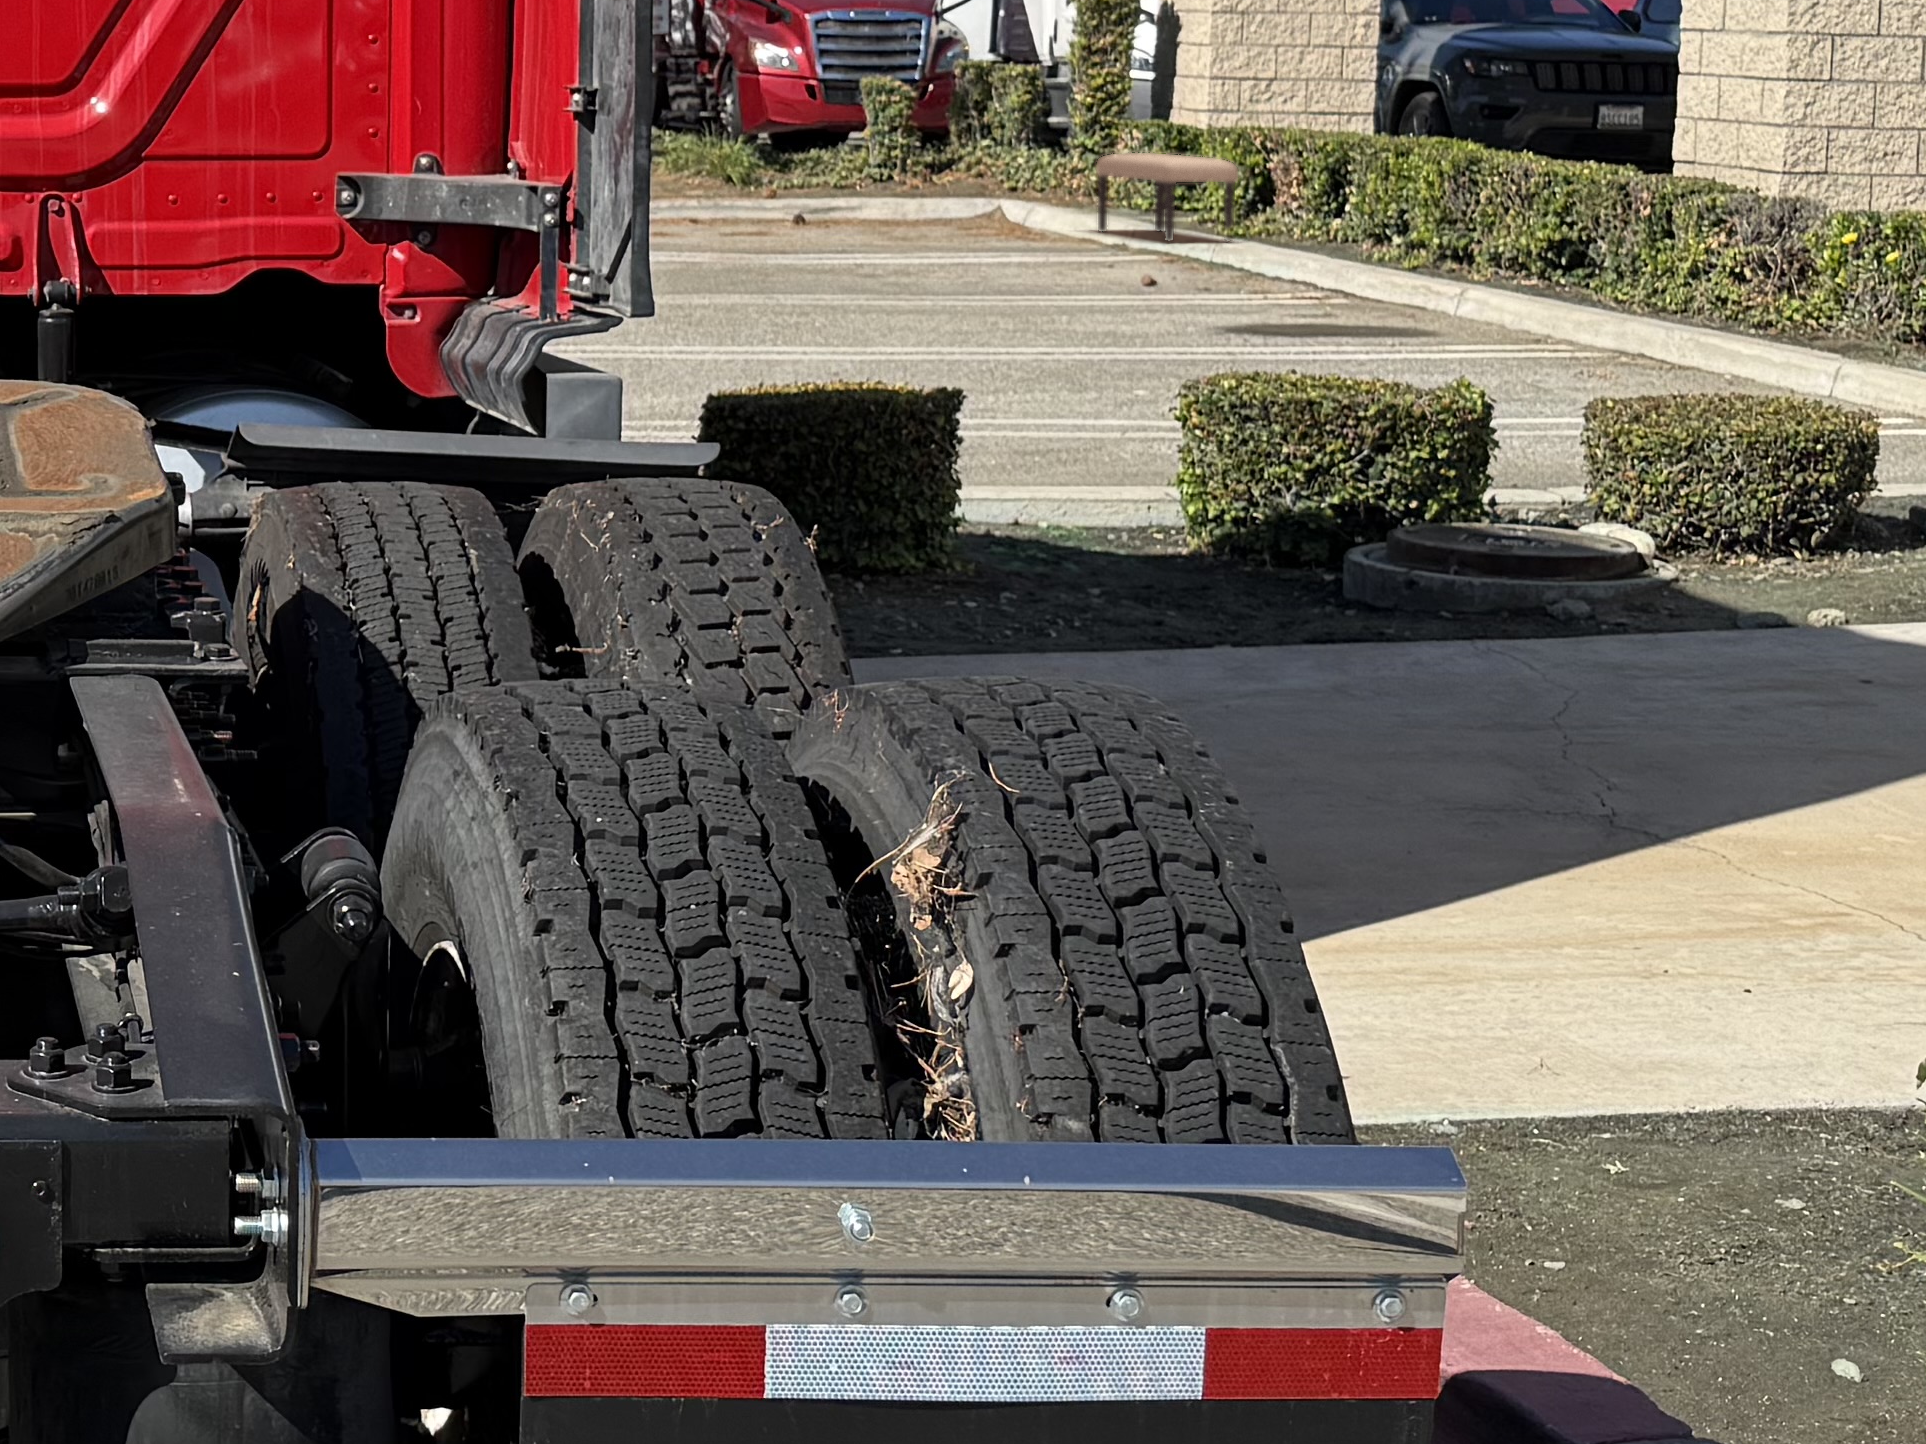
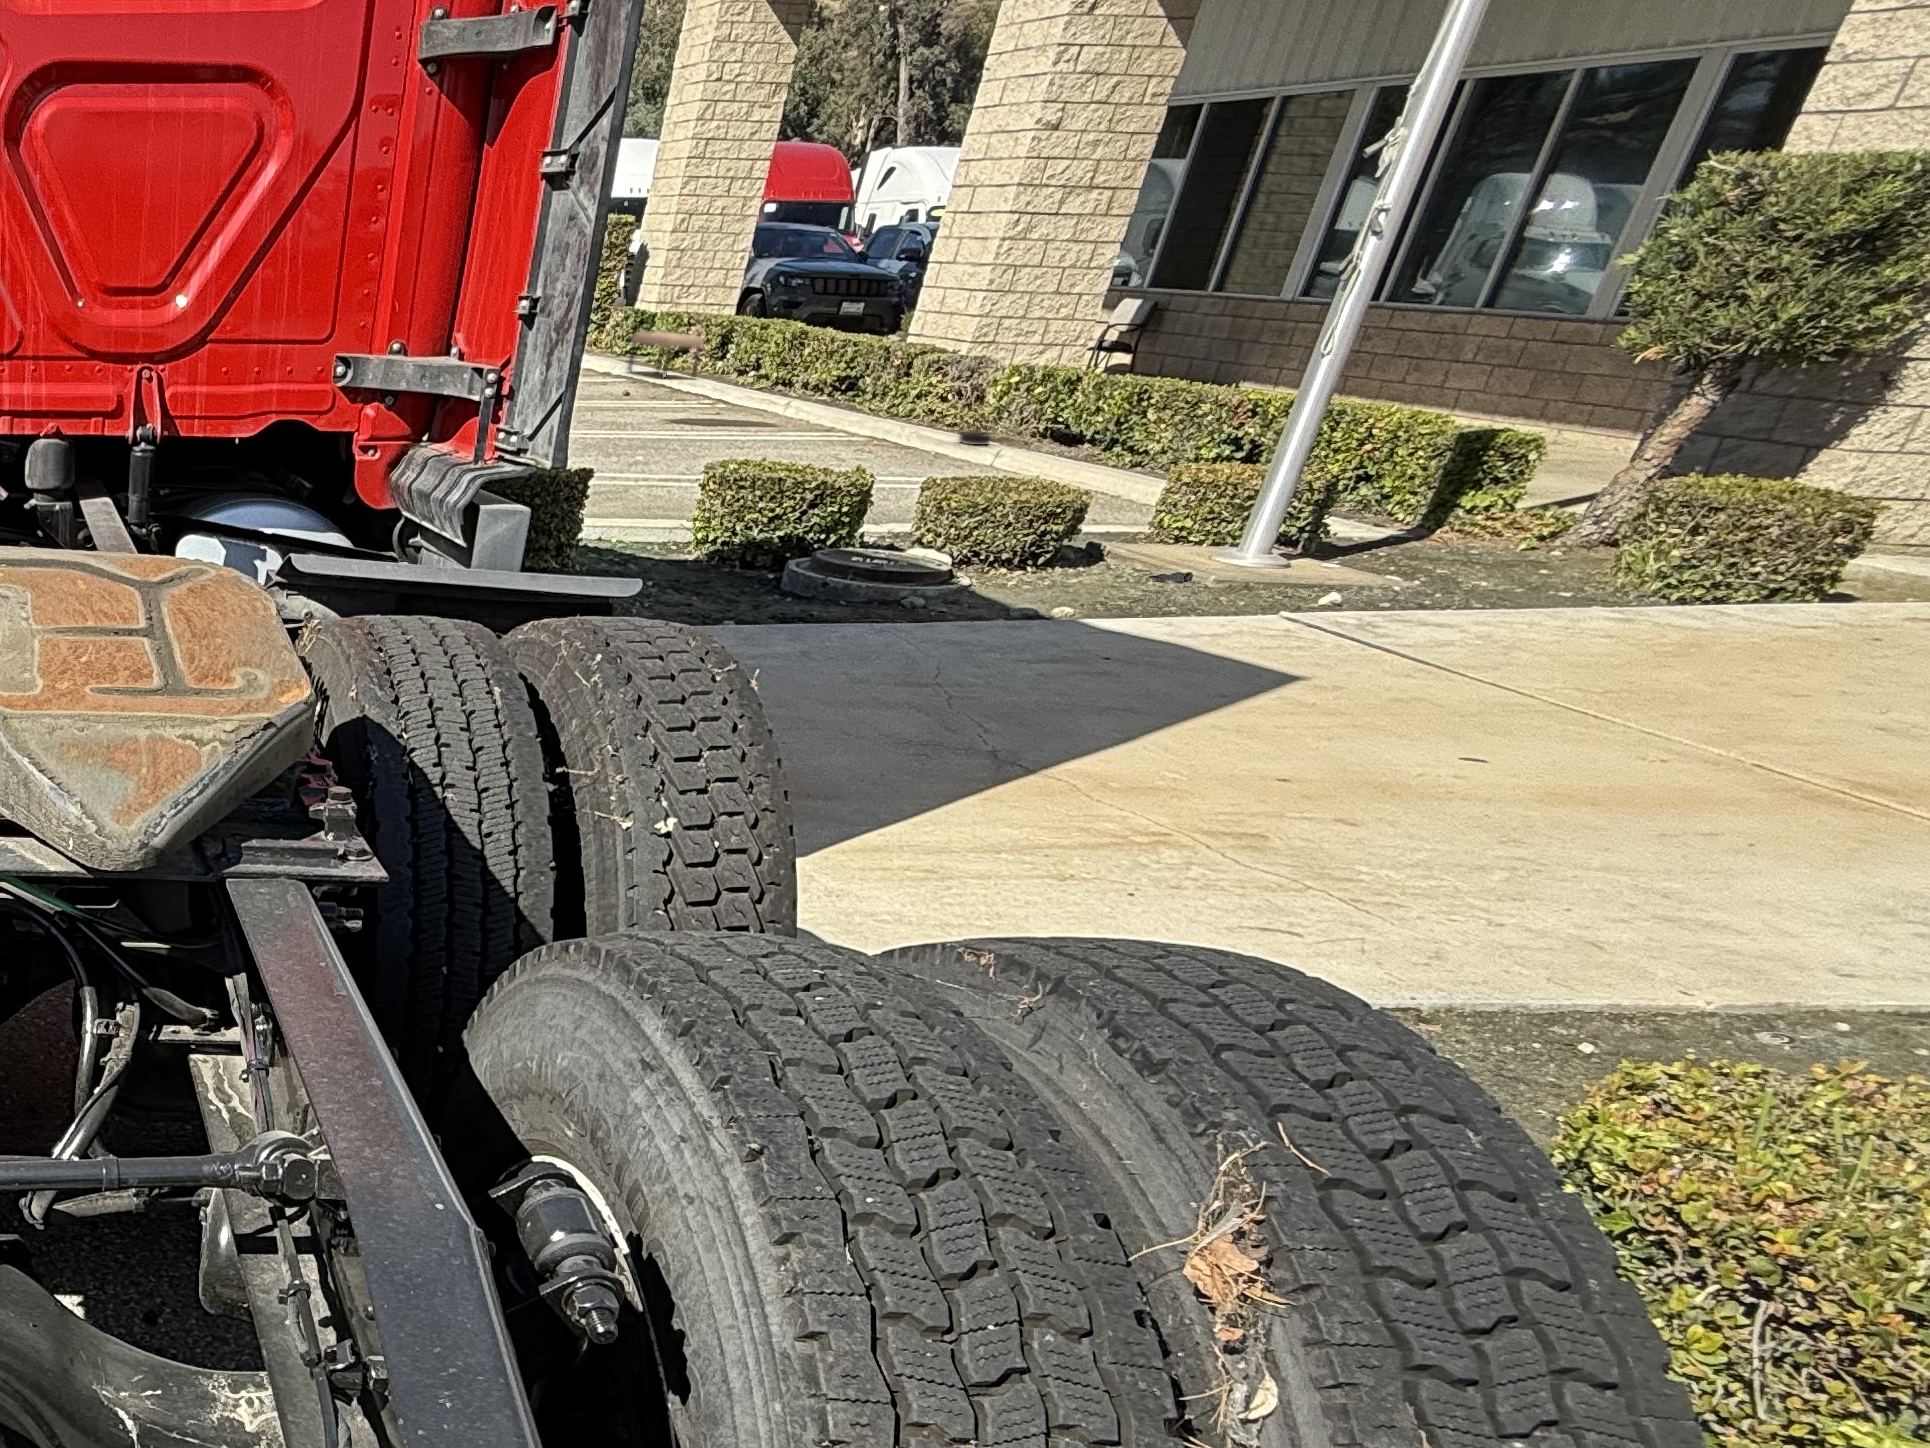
decorative plant: none [1704,273,1791,351] -> present [959,406,995,445]

